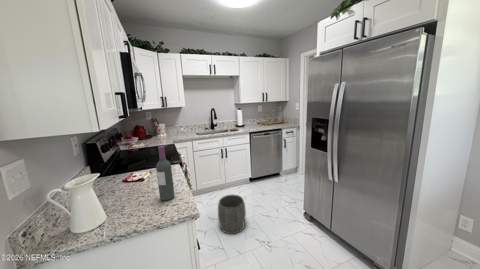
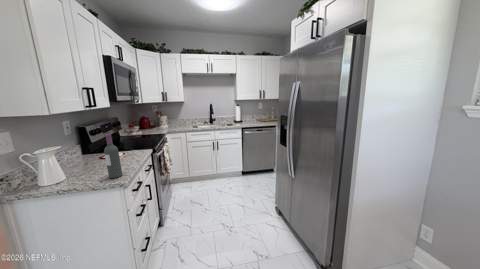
woven basket: present [218,195,246,234] -> none [195,183,220,217]

